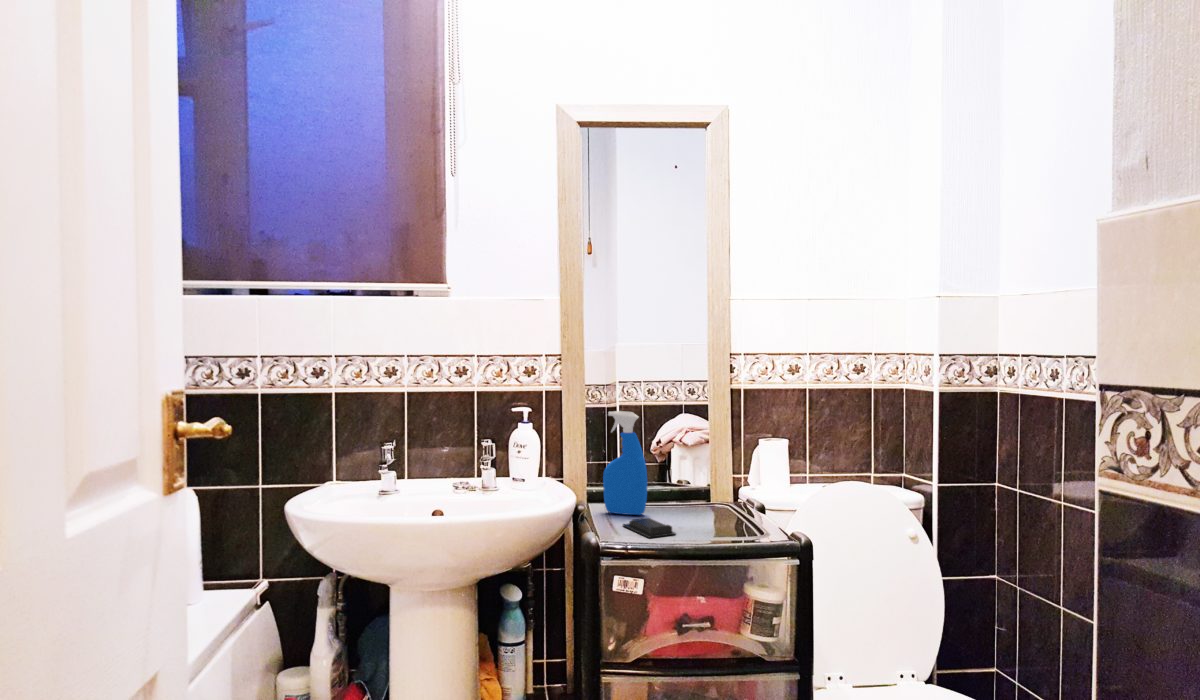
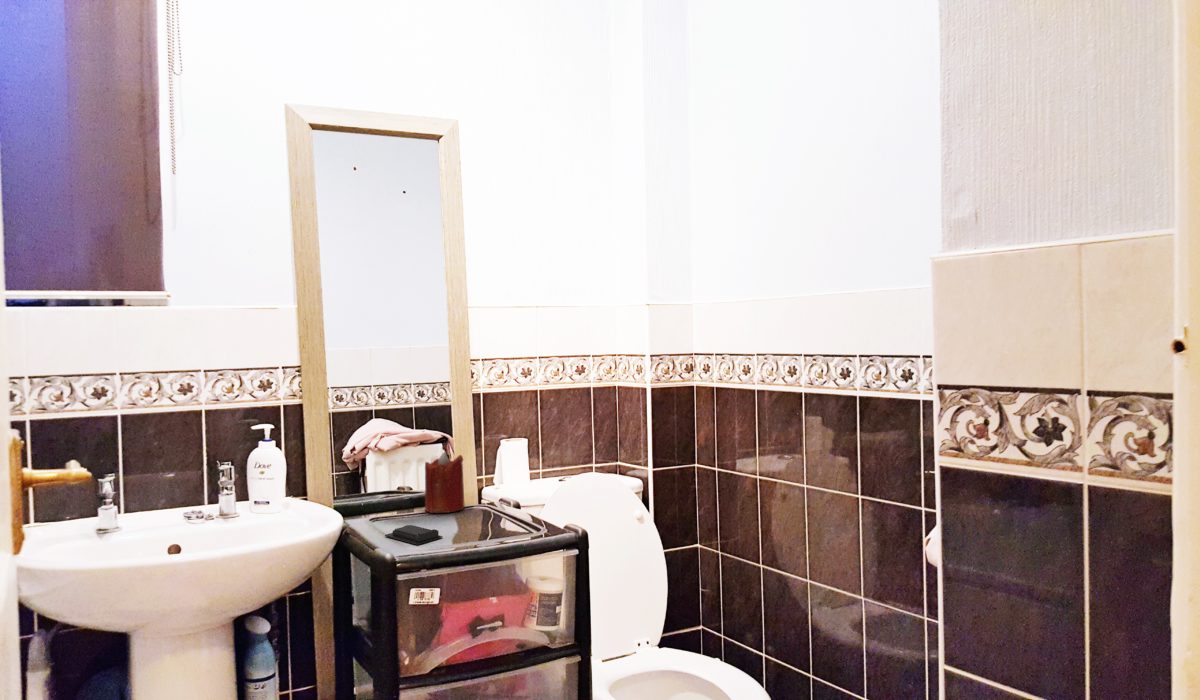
spray bottle: present [603,411,647,515] -> none [358,422,405,525]
candle: none [670,447,711,511] -> present [425,452,465,513]

